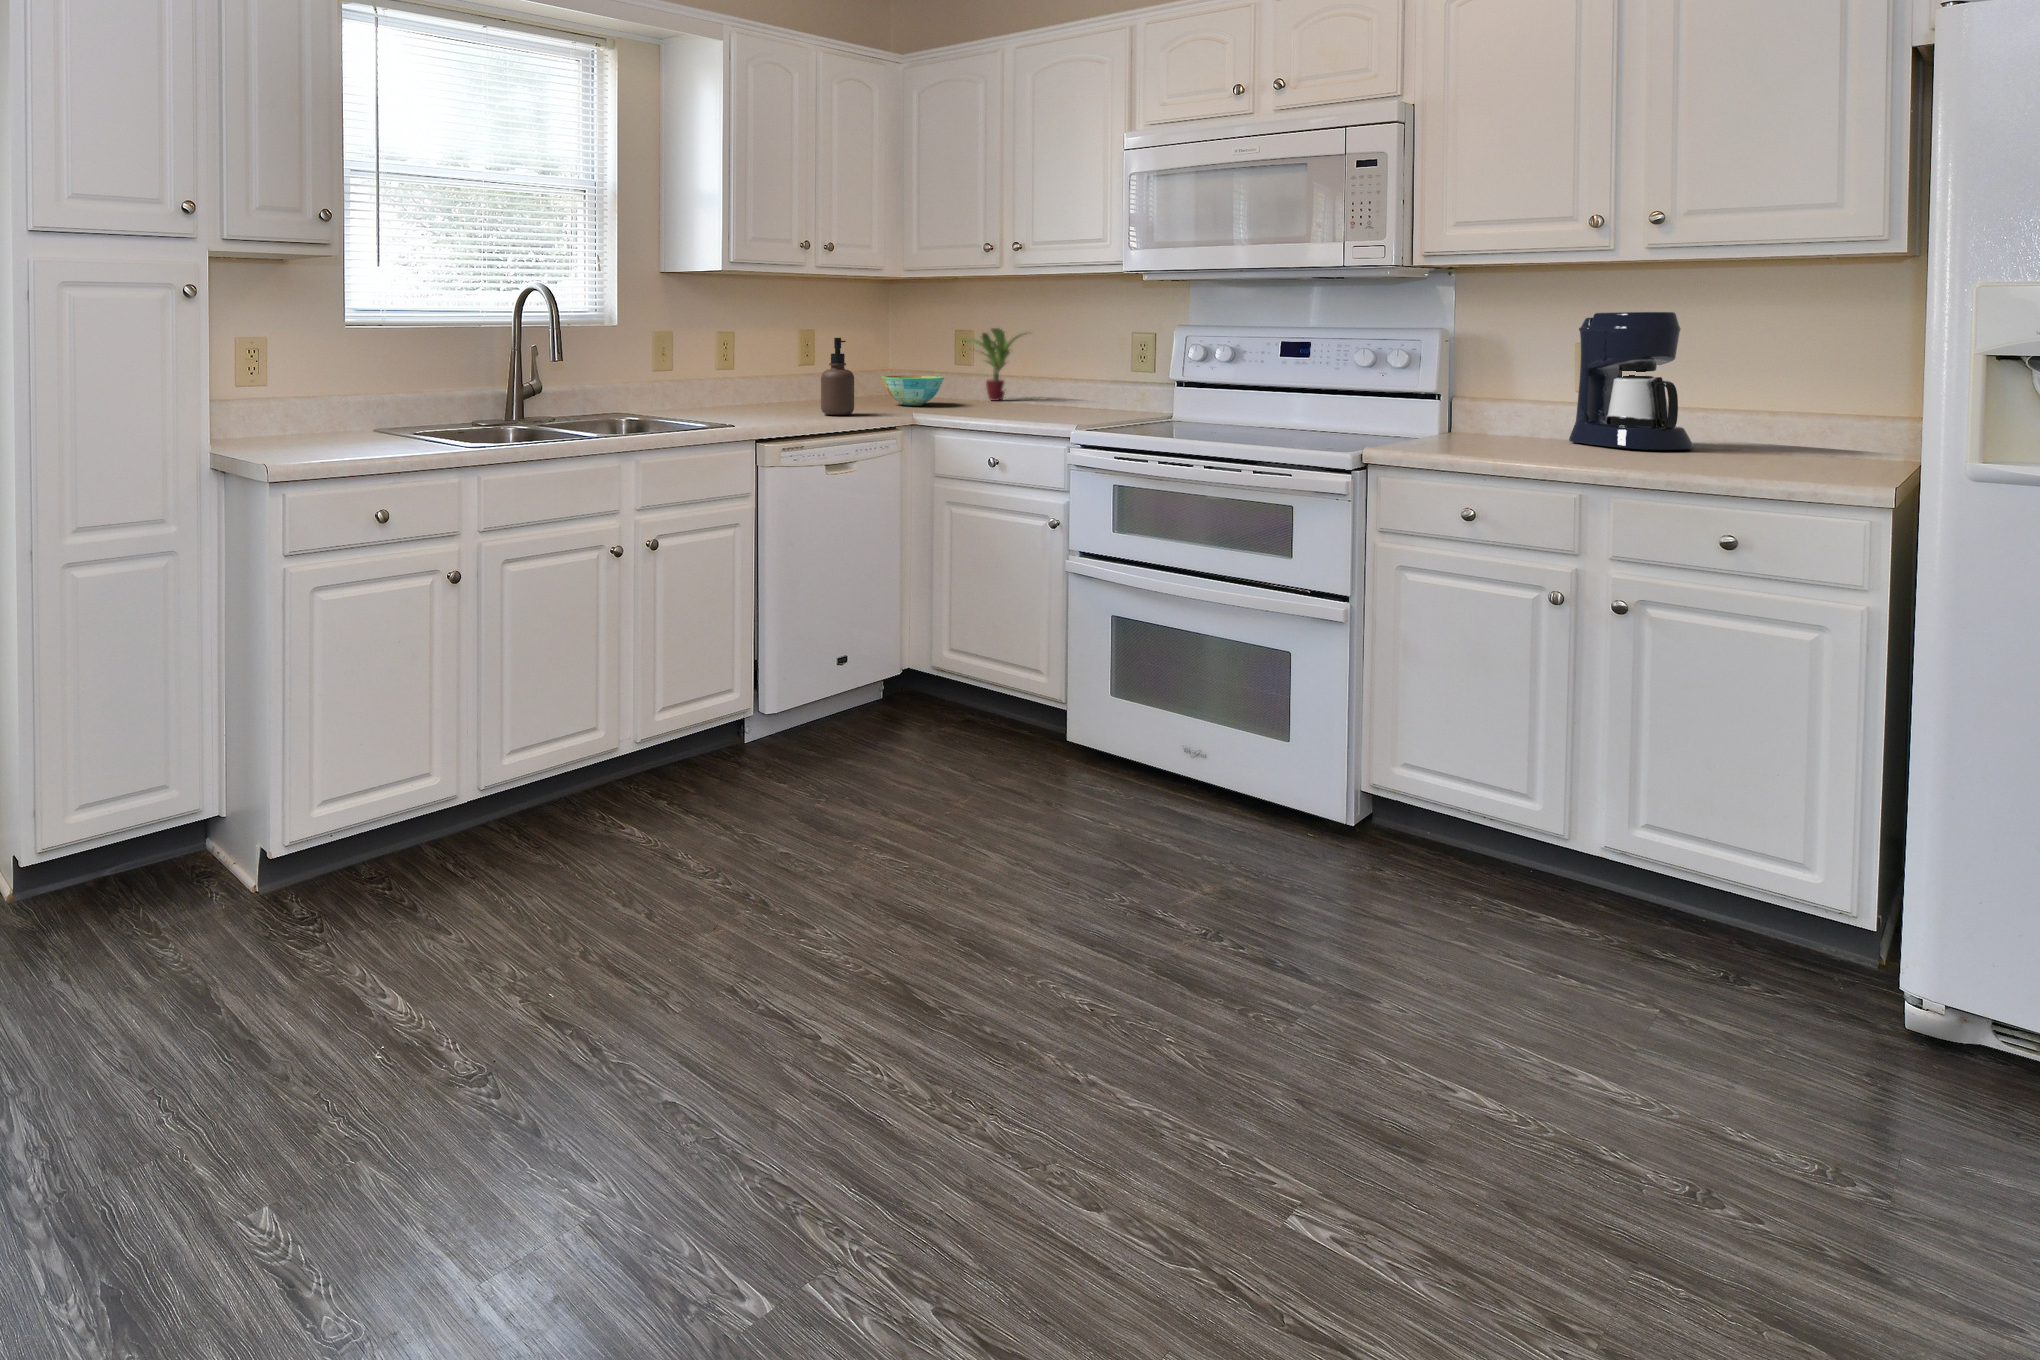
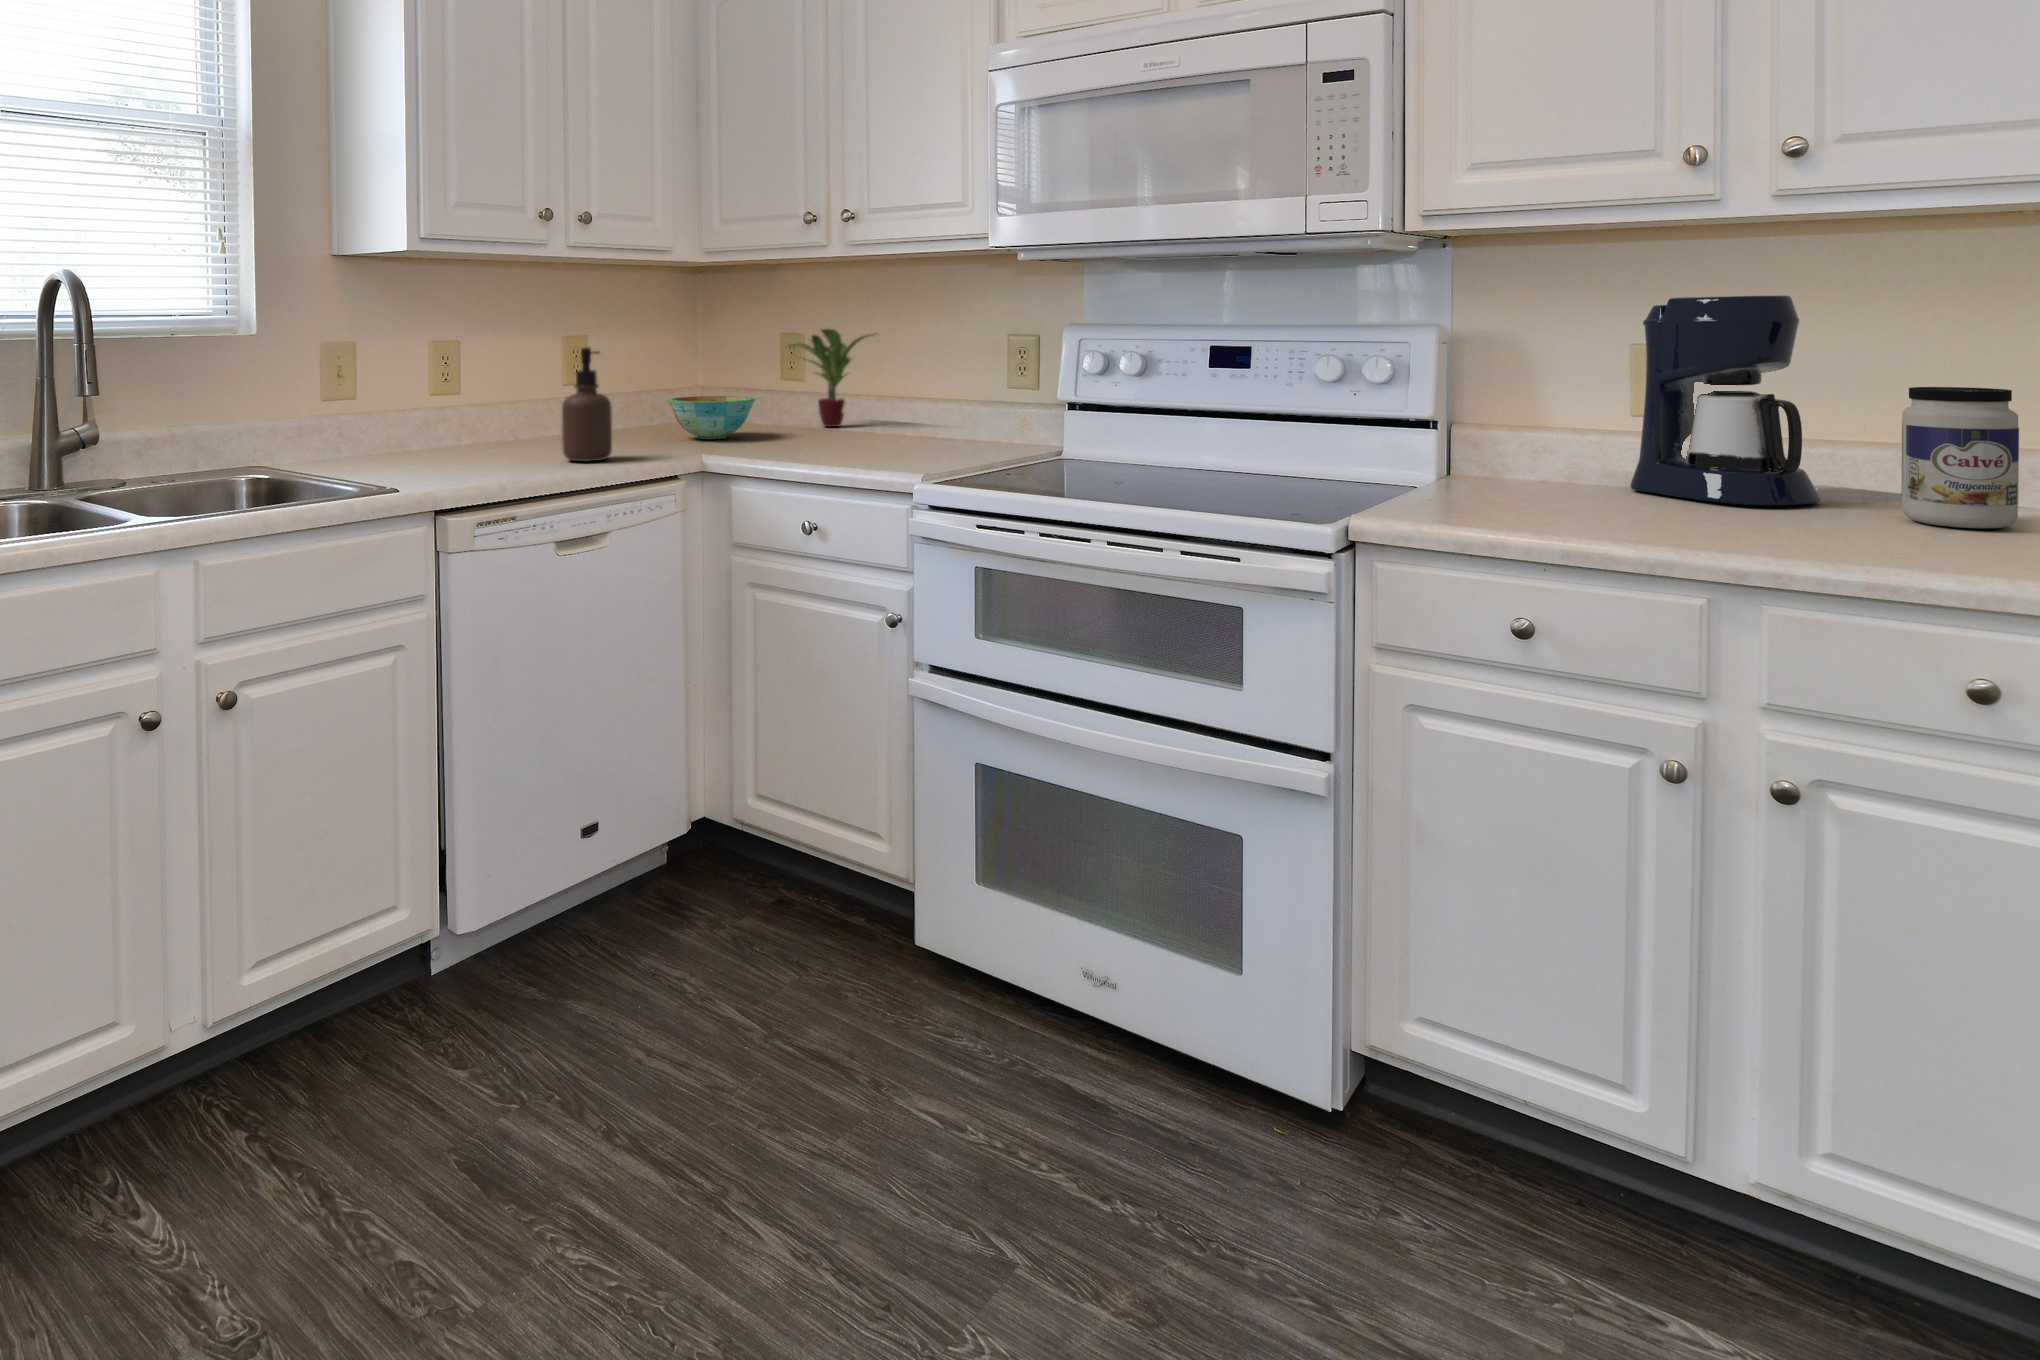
jar: none [1735,373,1808,462] -> present [1901,387,2019,529]

